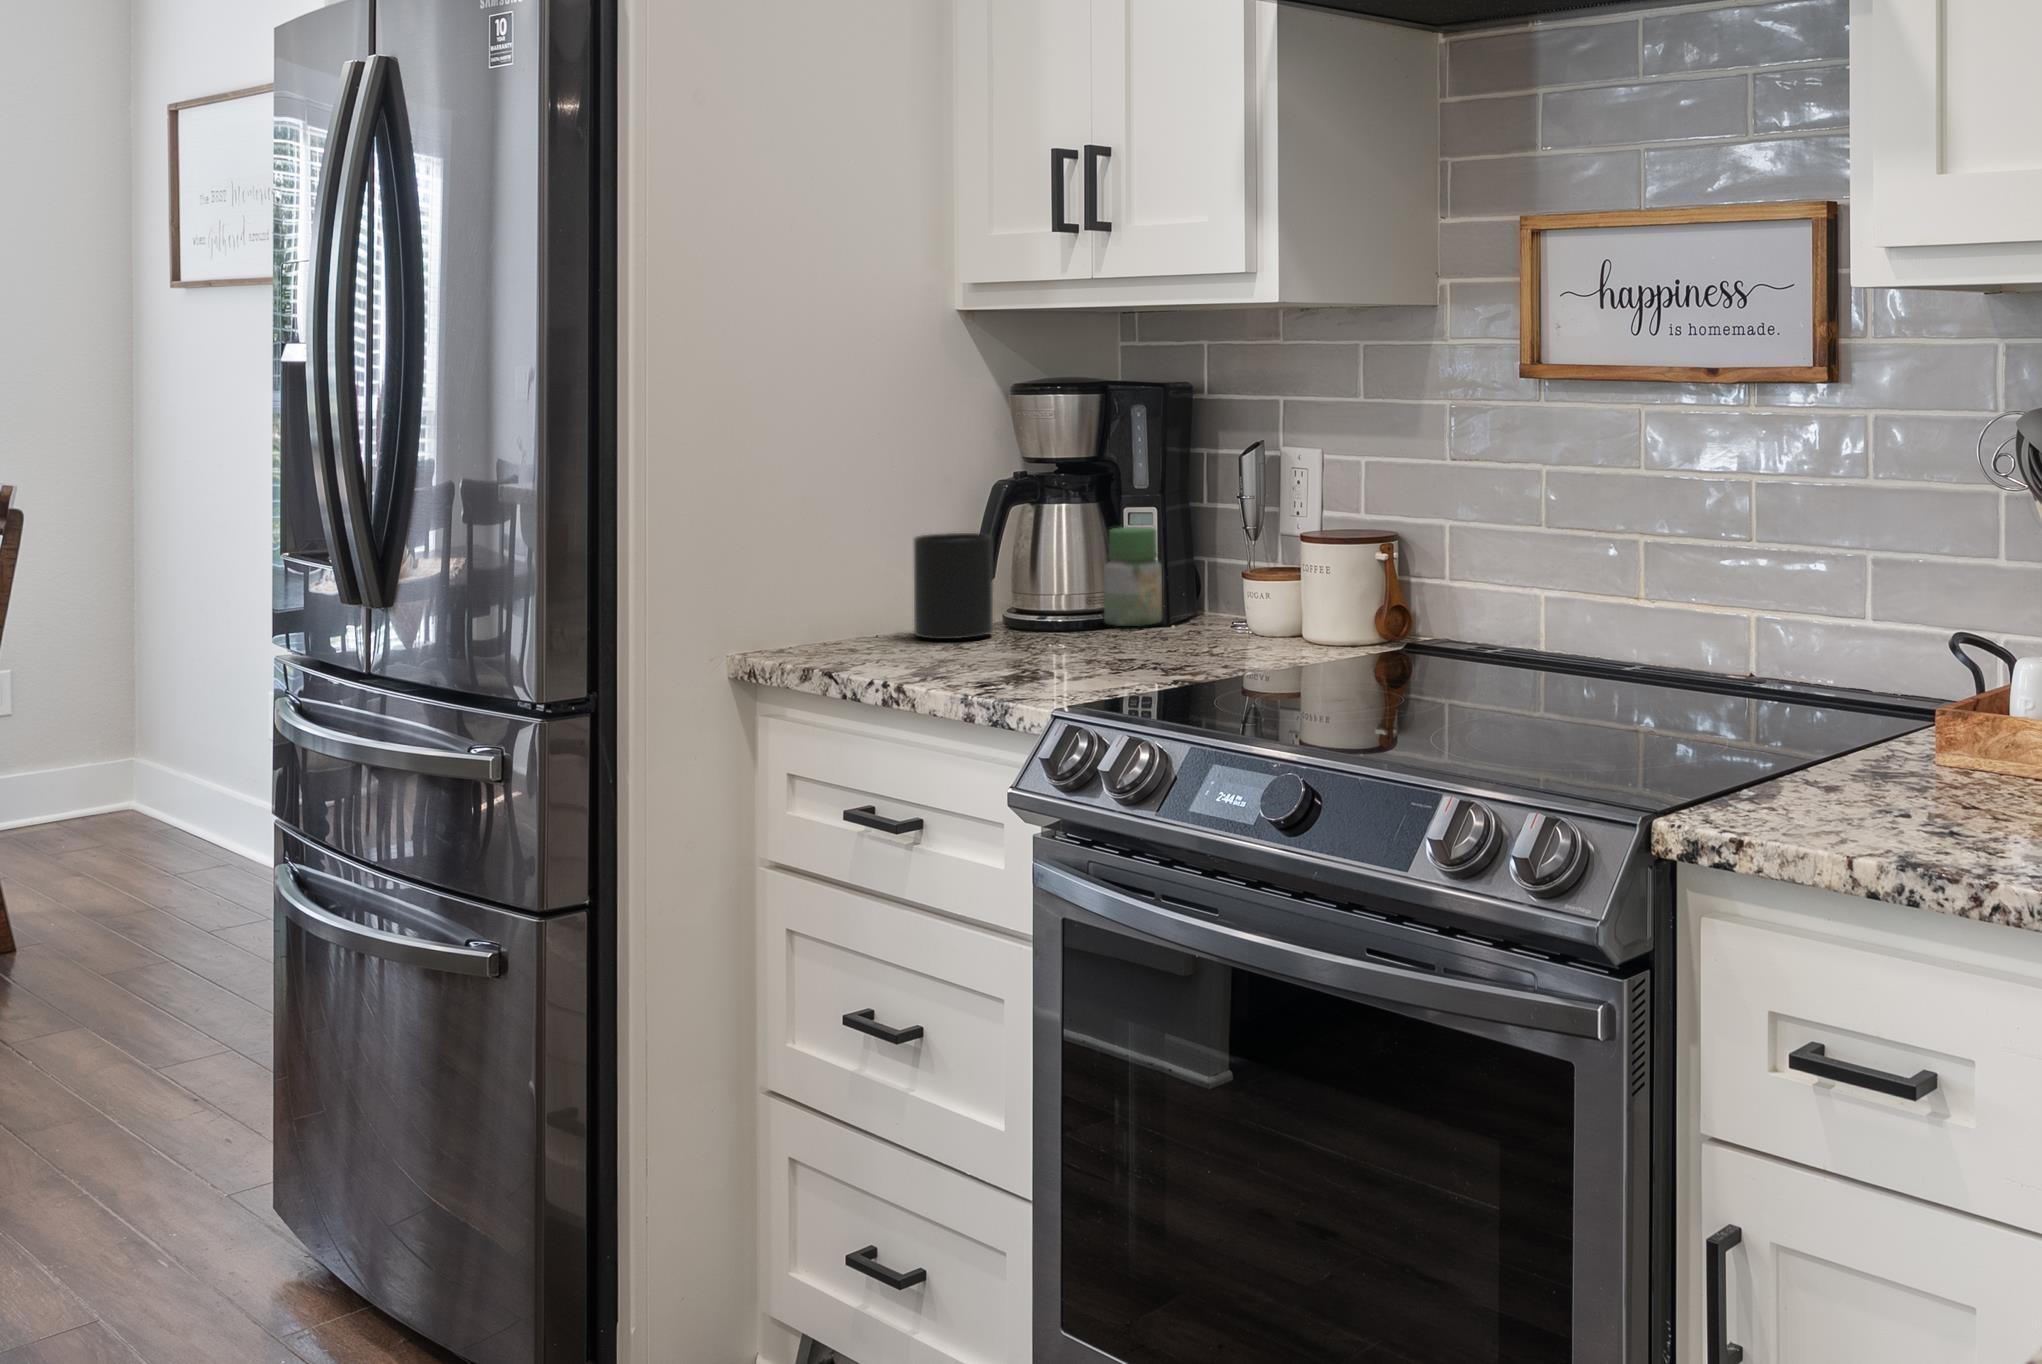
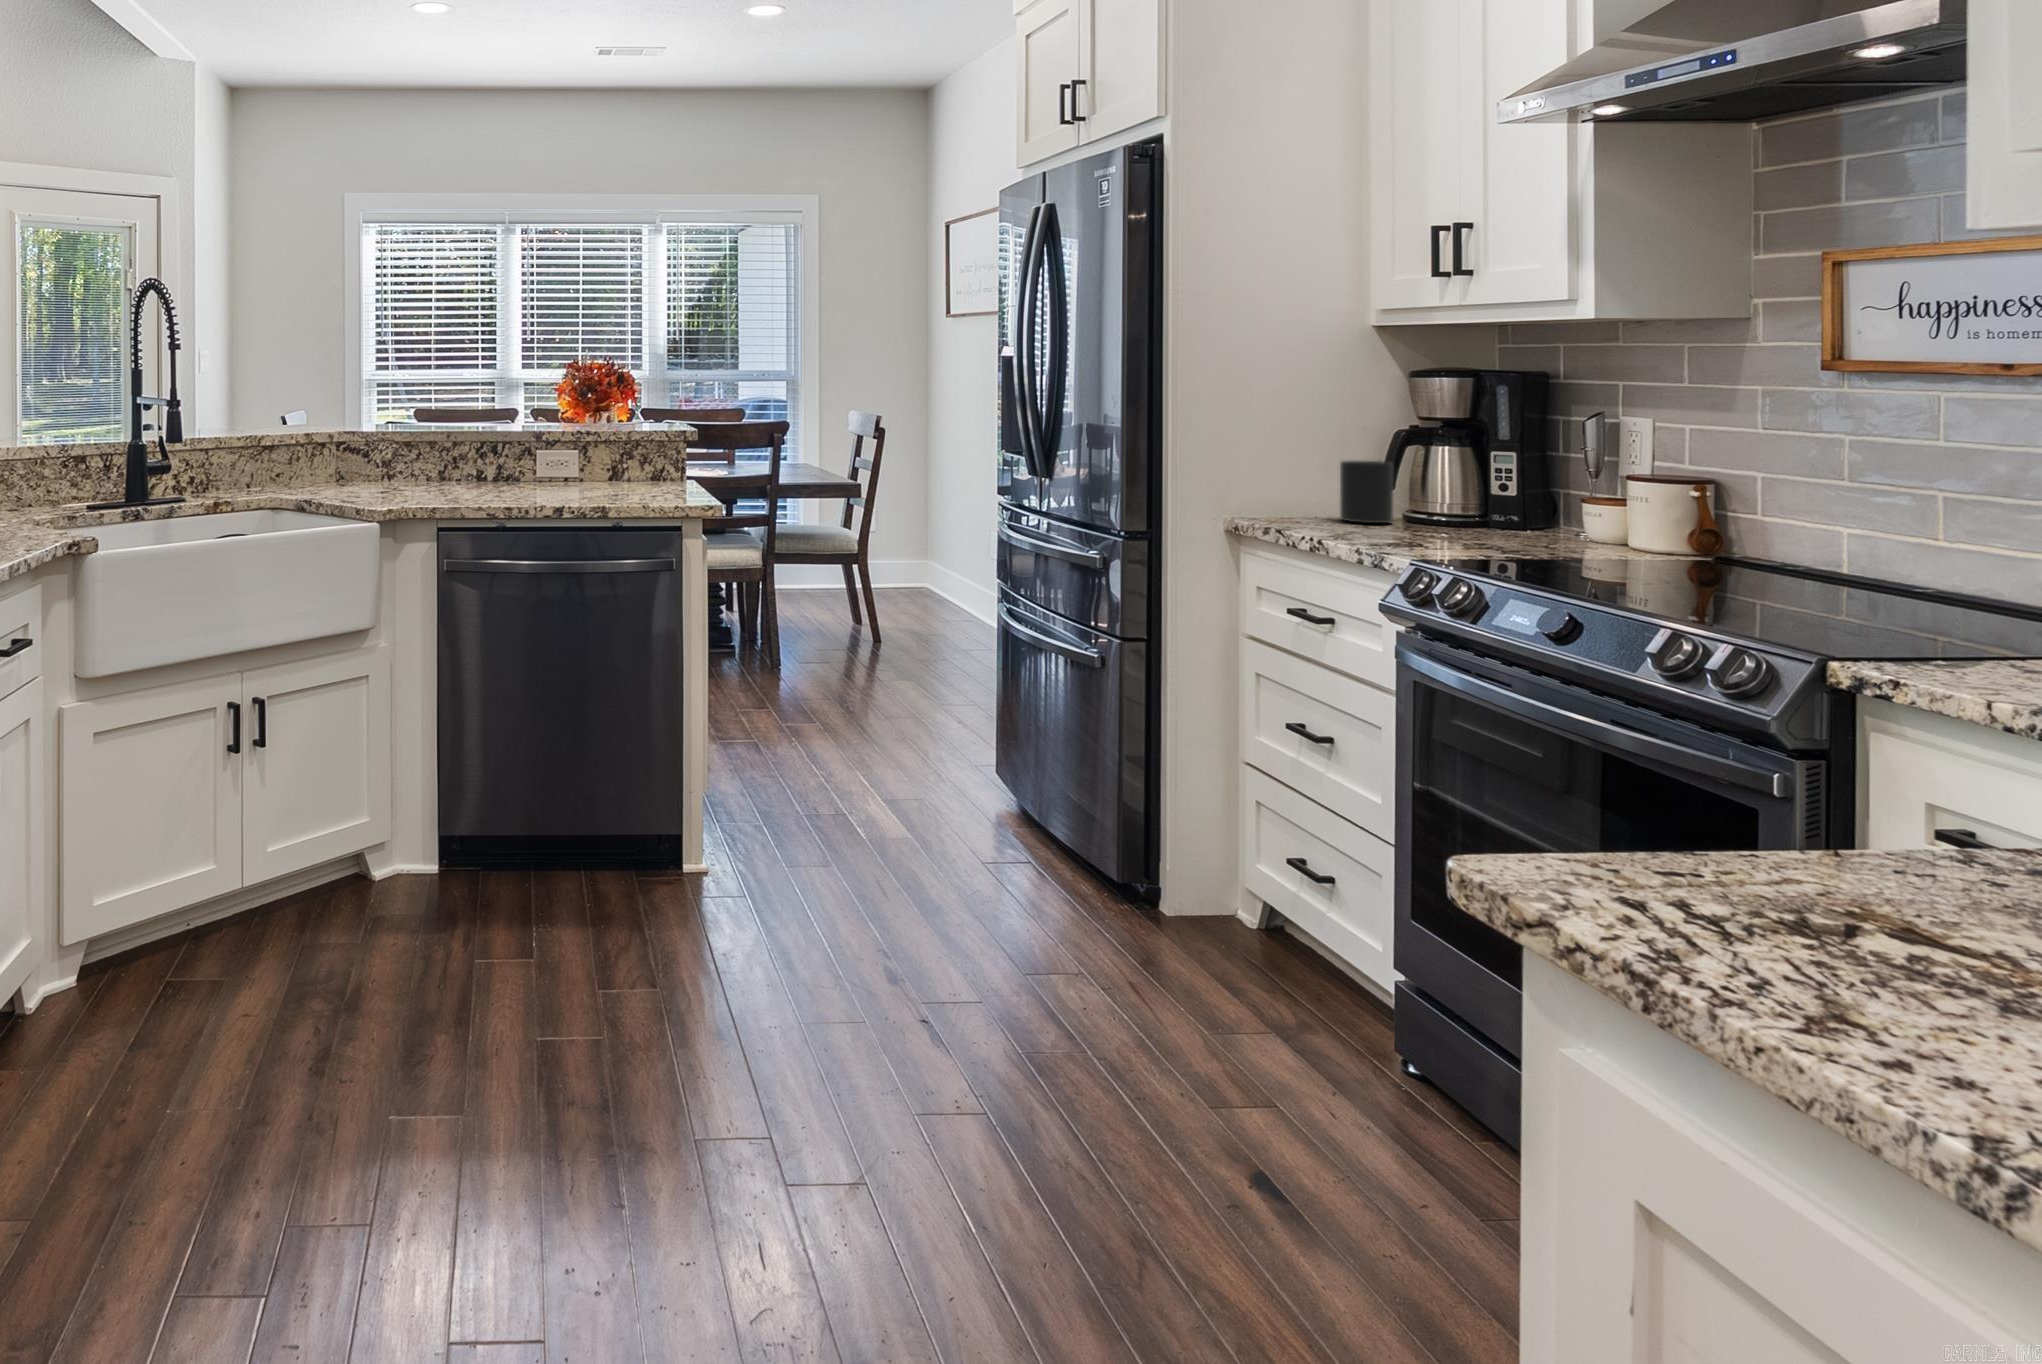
jar: present [1104,527,1162,626] -> none [1476,465,1521,528]

